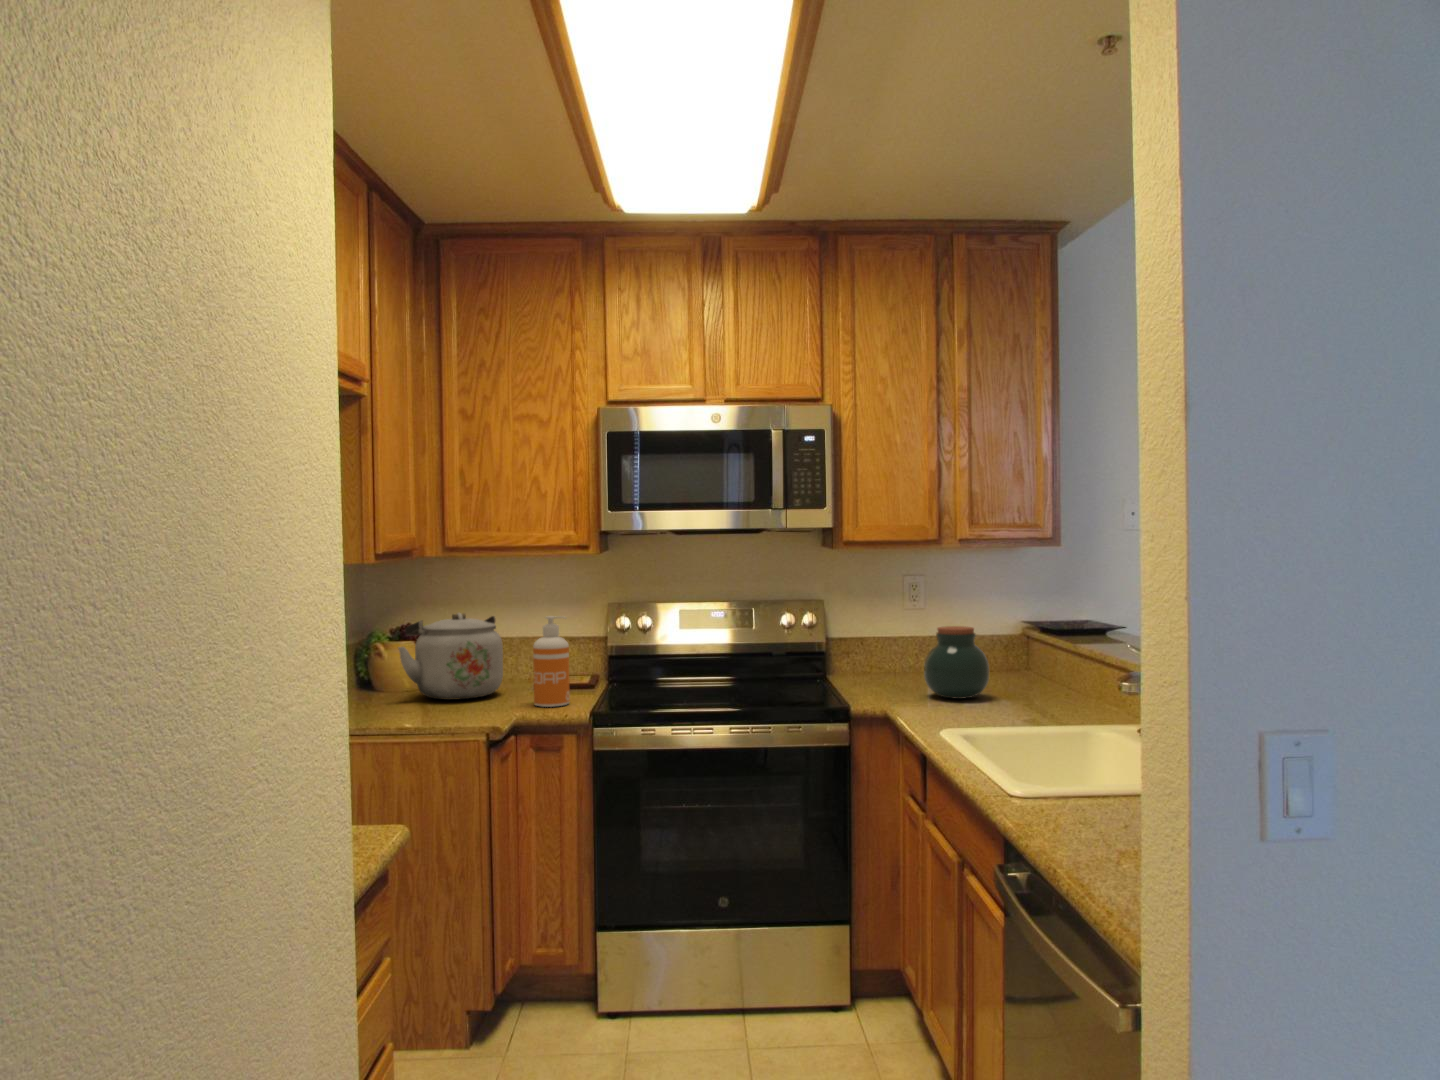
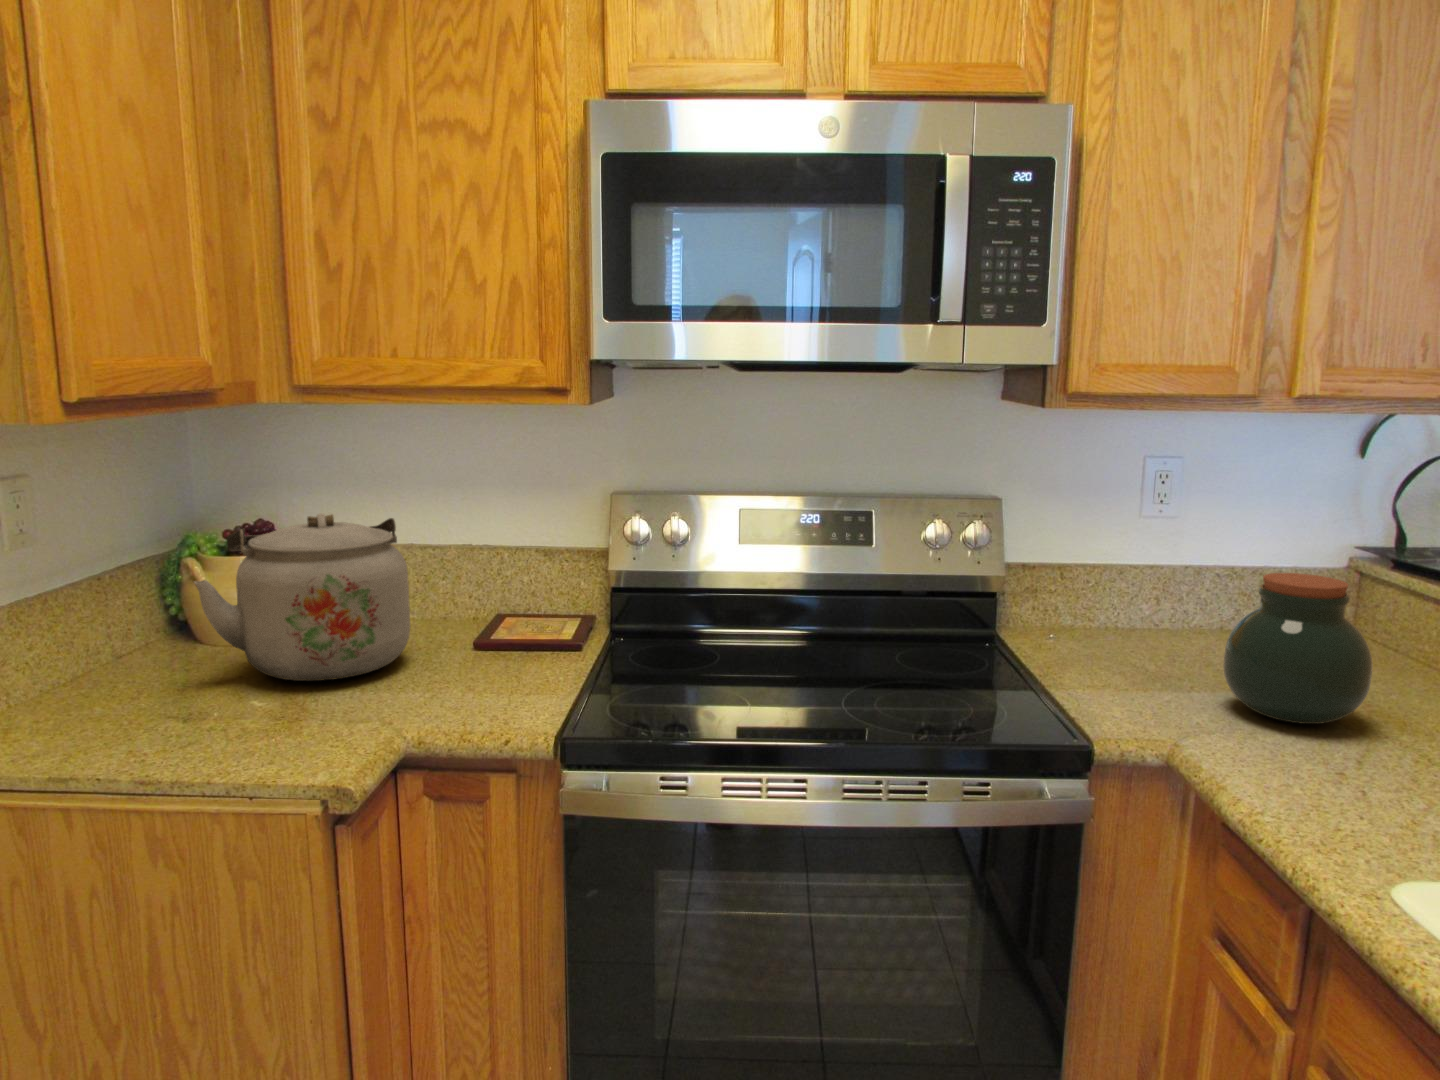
soap dispenser: present [533,616,570,707] -> none [449,533,523,715]

